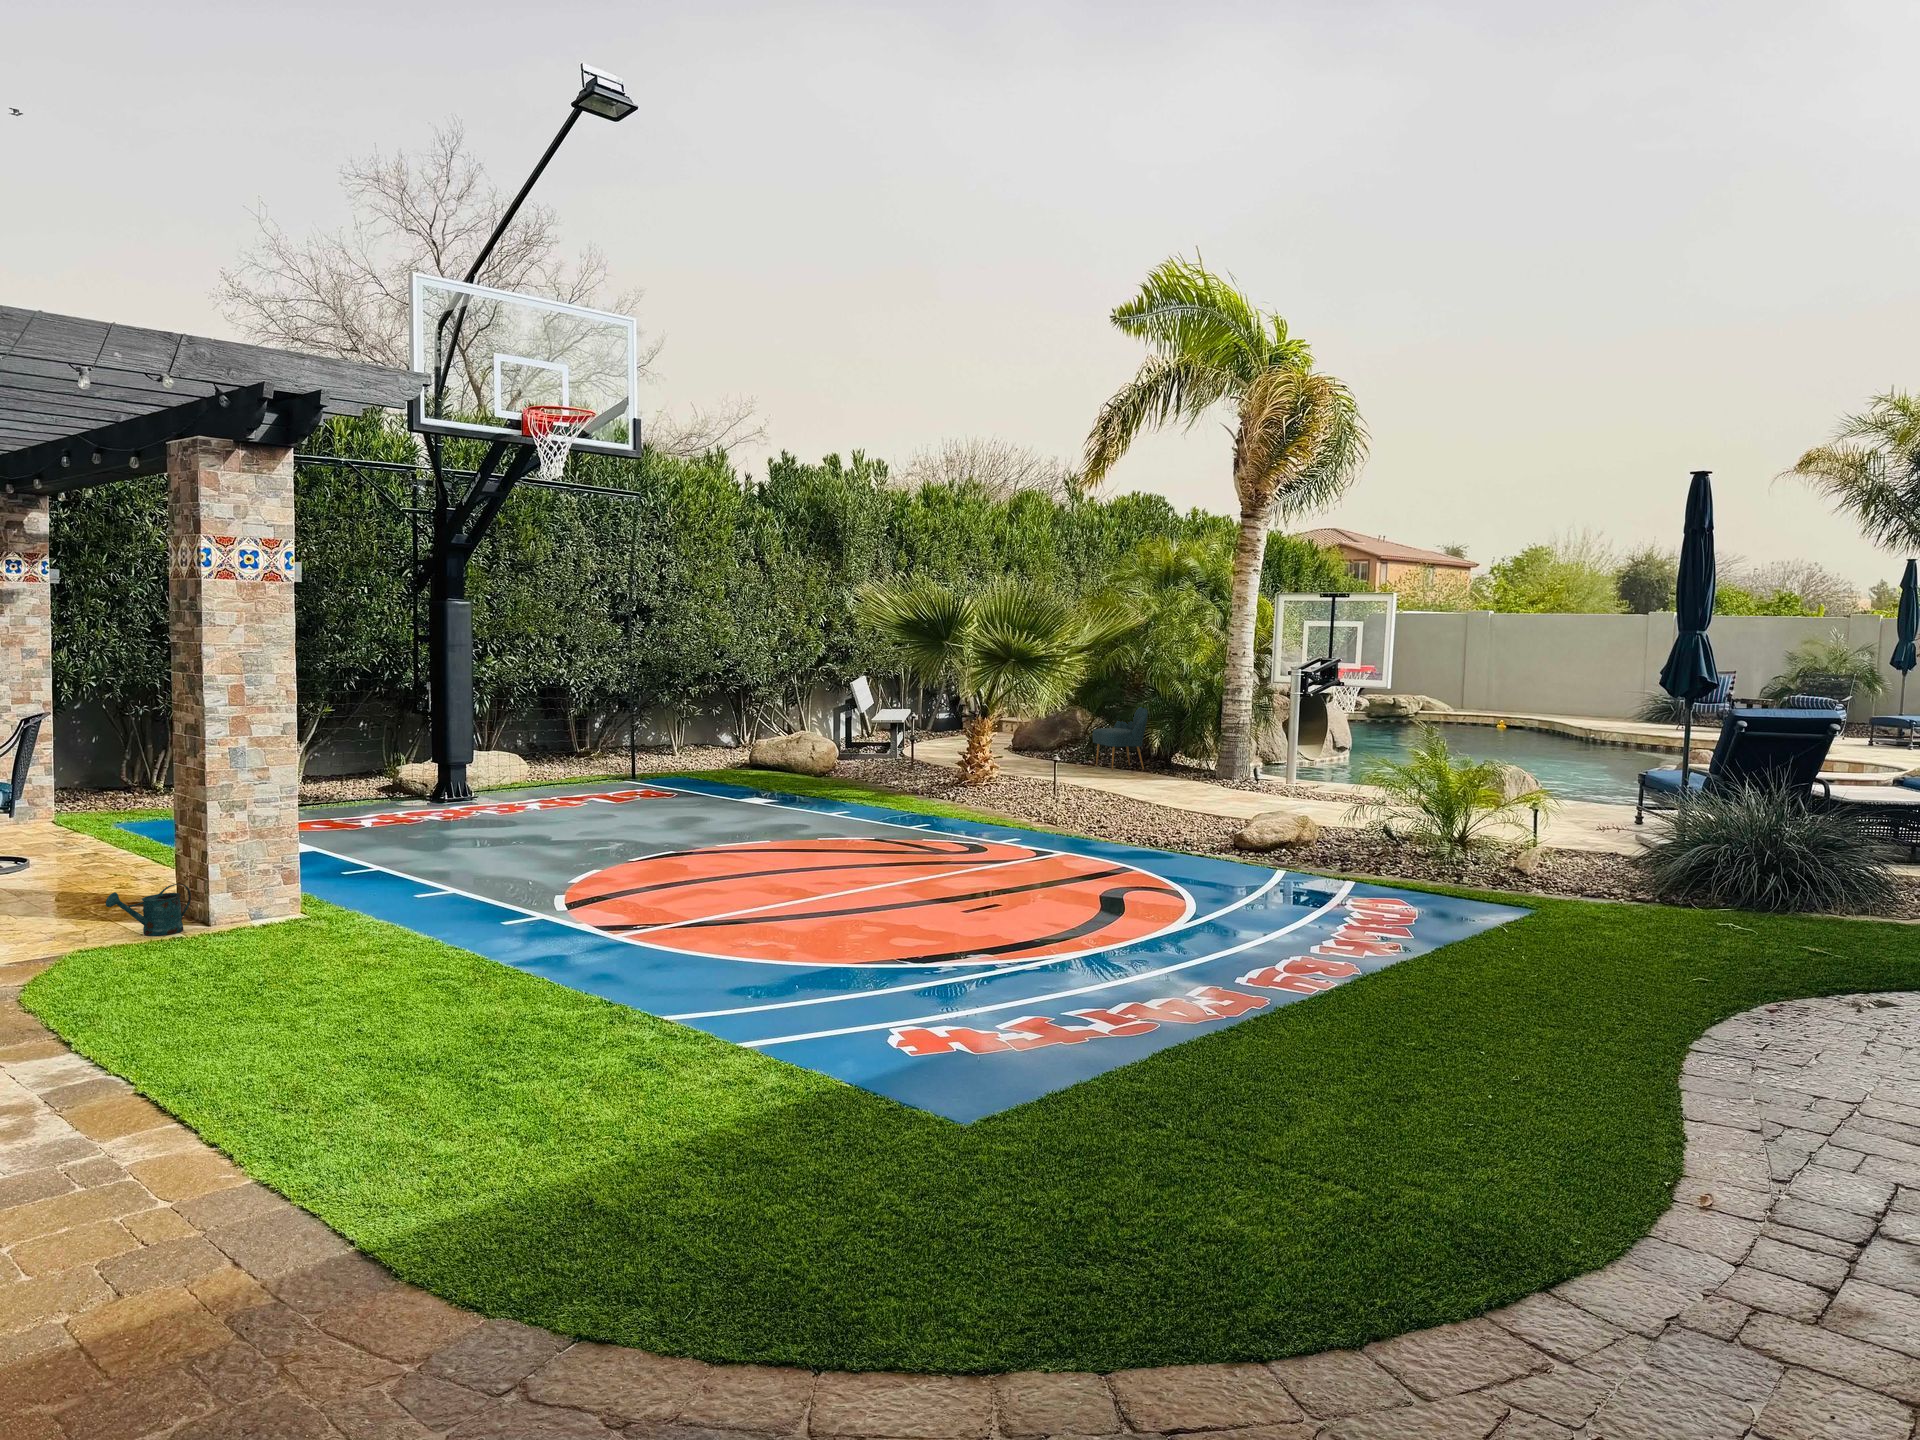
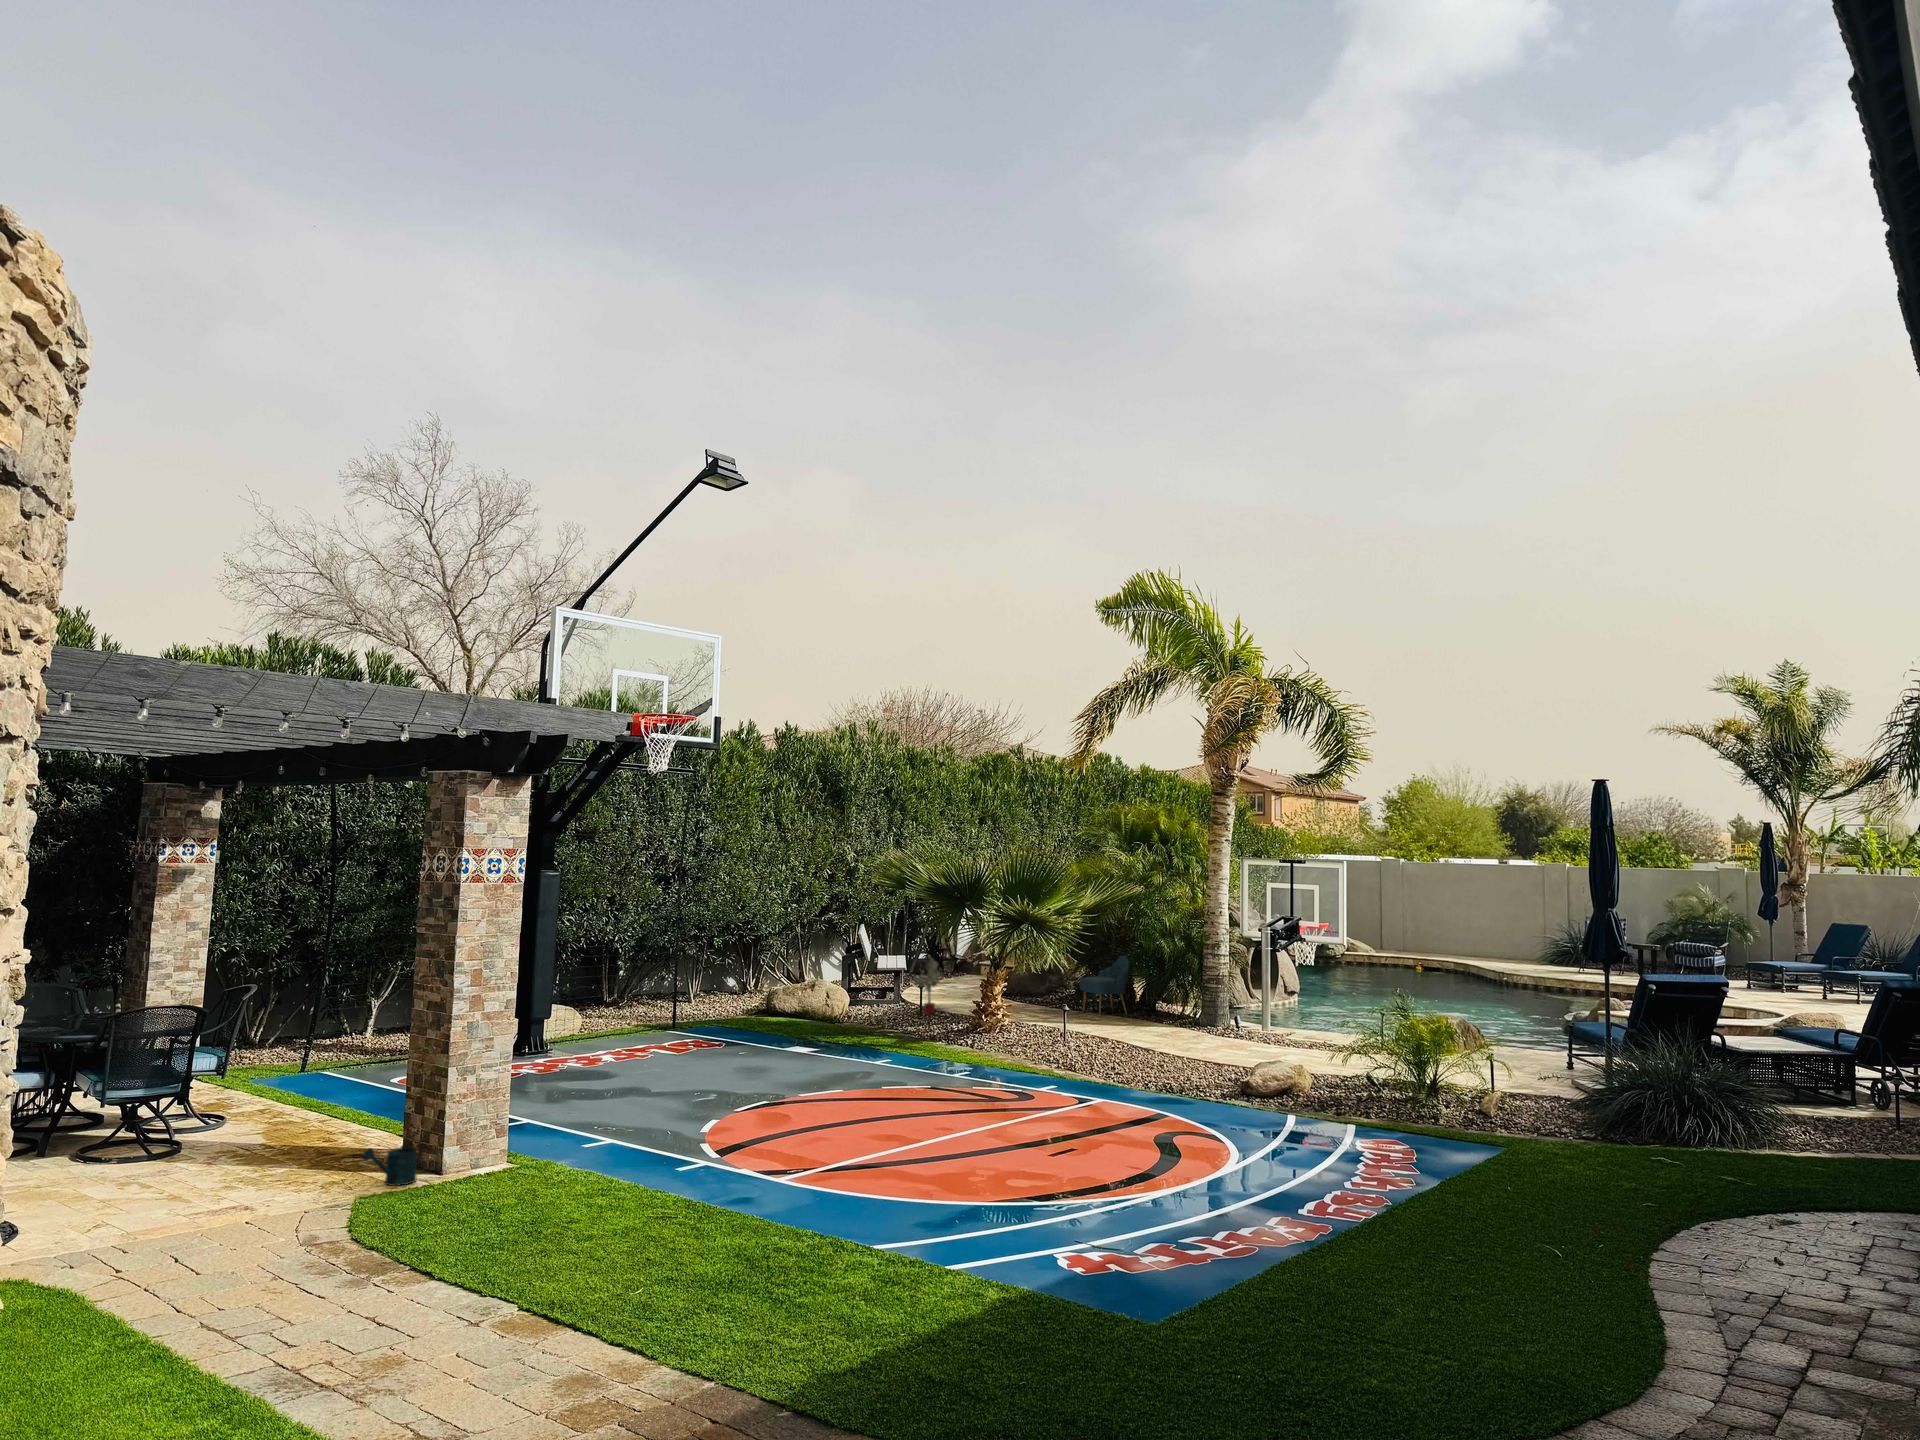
potted tree: none [902,704,935,769] -> present [913,956,940,1015]

